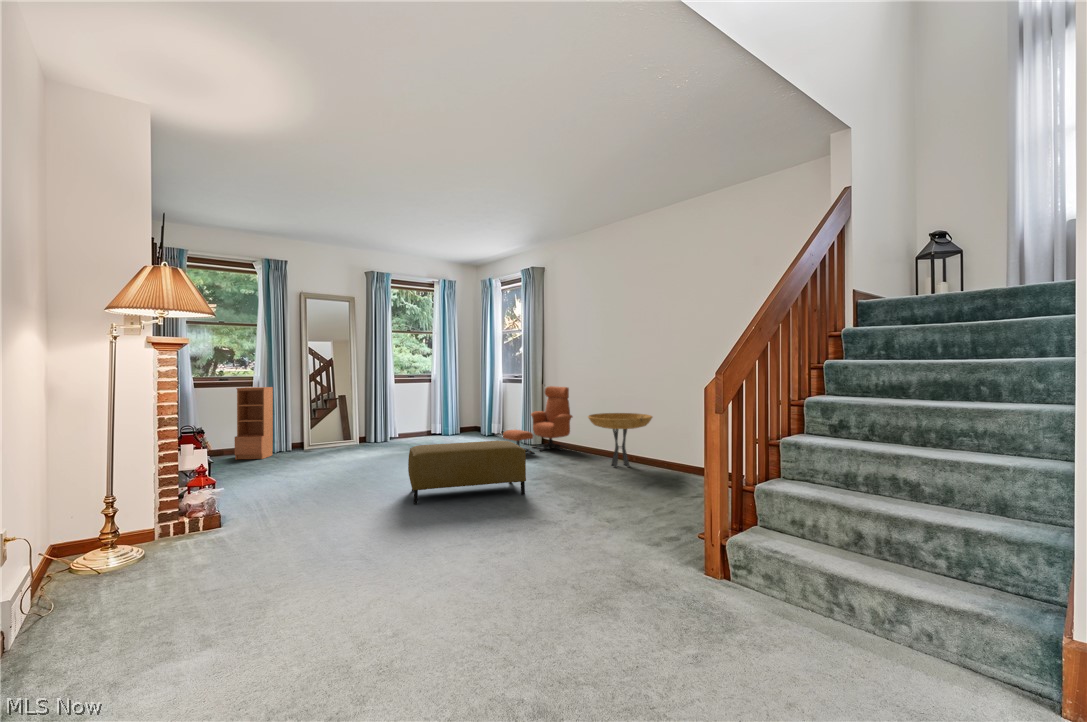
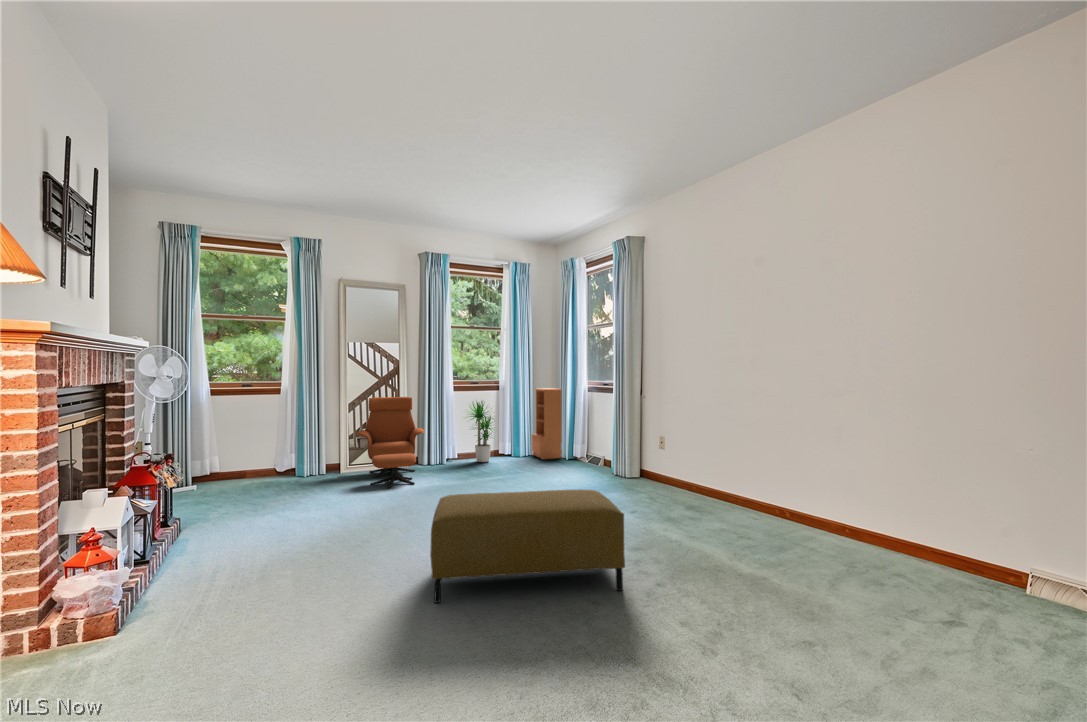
lounge chair: present [503,386,573,453] -> present [357,397,424,488]
bookcase: present [235,387,273,460] -> present [532,388,562,459]
potted plant: none [402,389,434,440] -> present [468,401,493,462]
side table: present [588,413,652,468] -> none [717,442,829,533]

